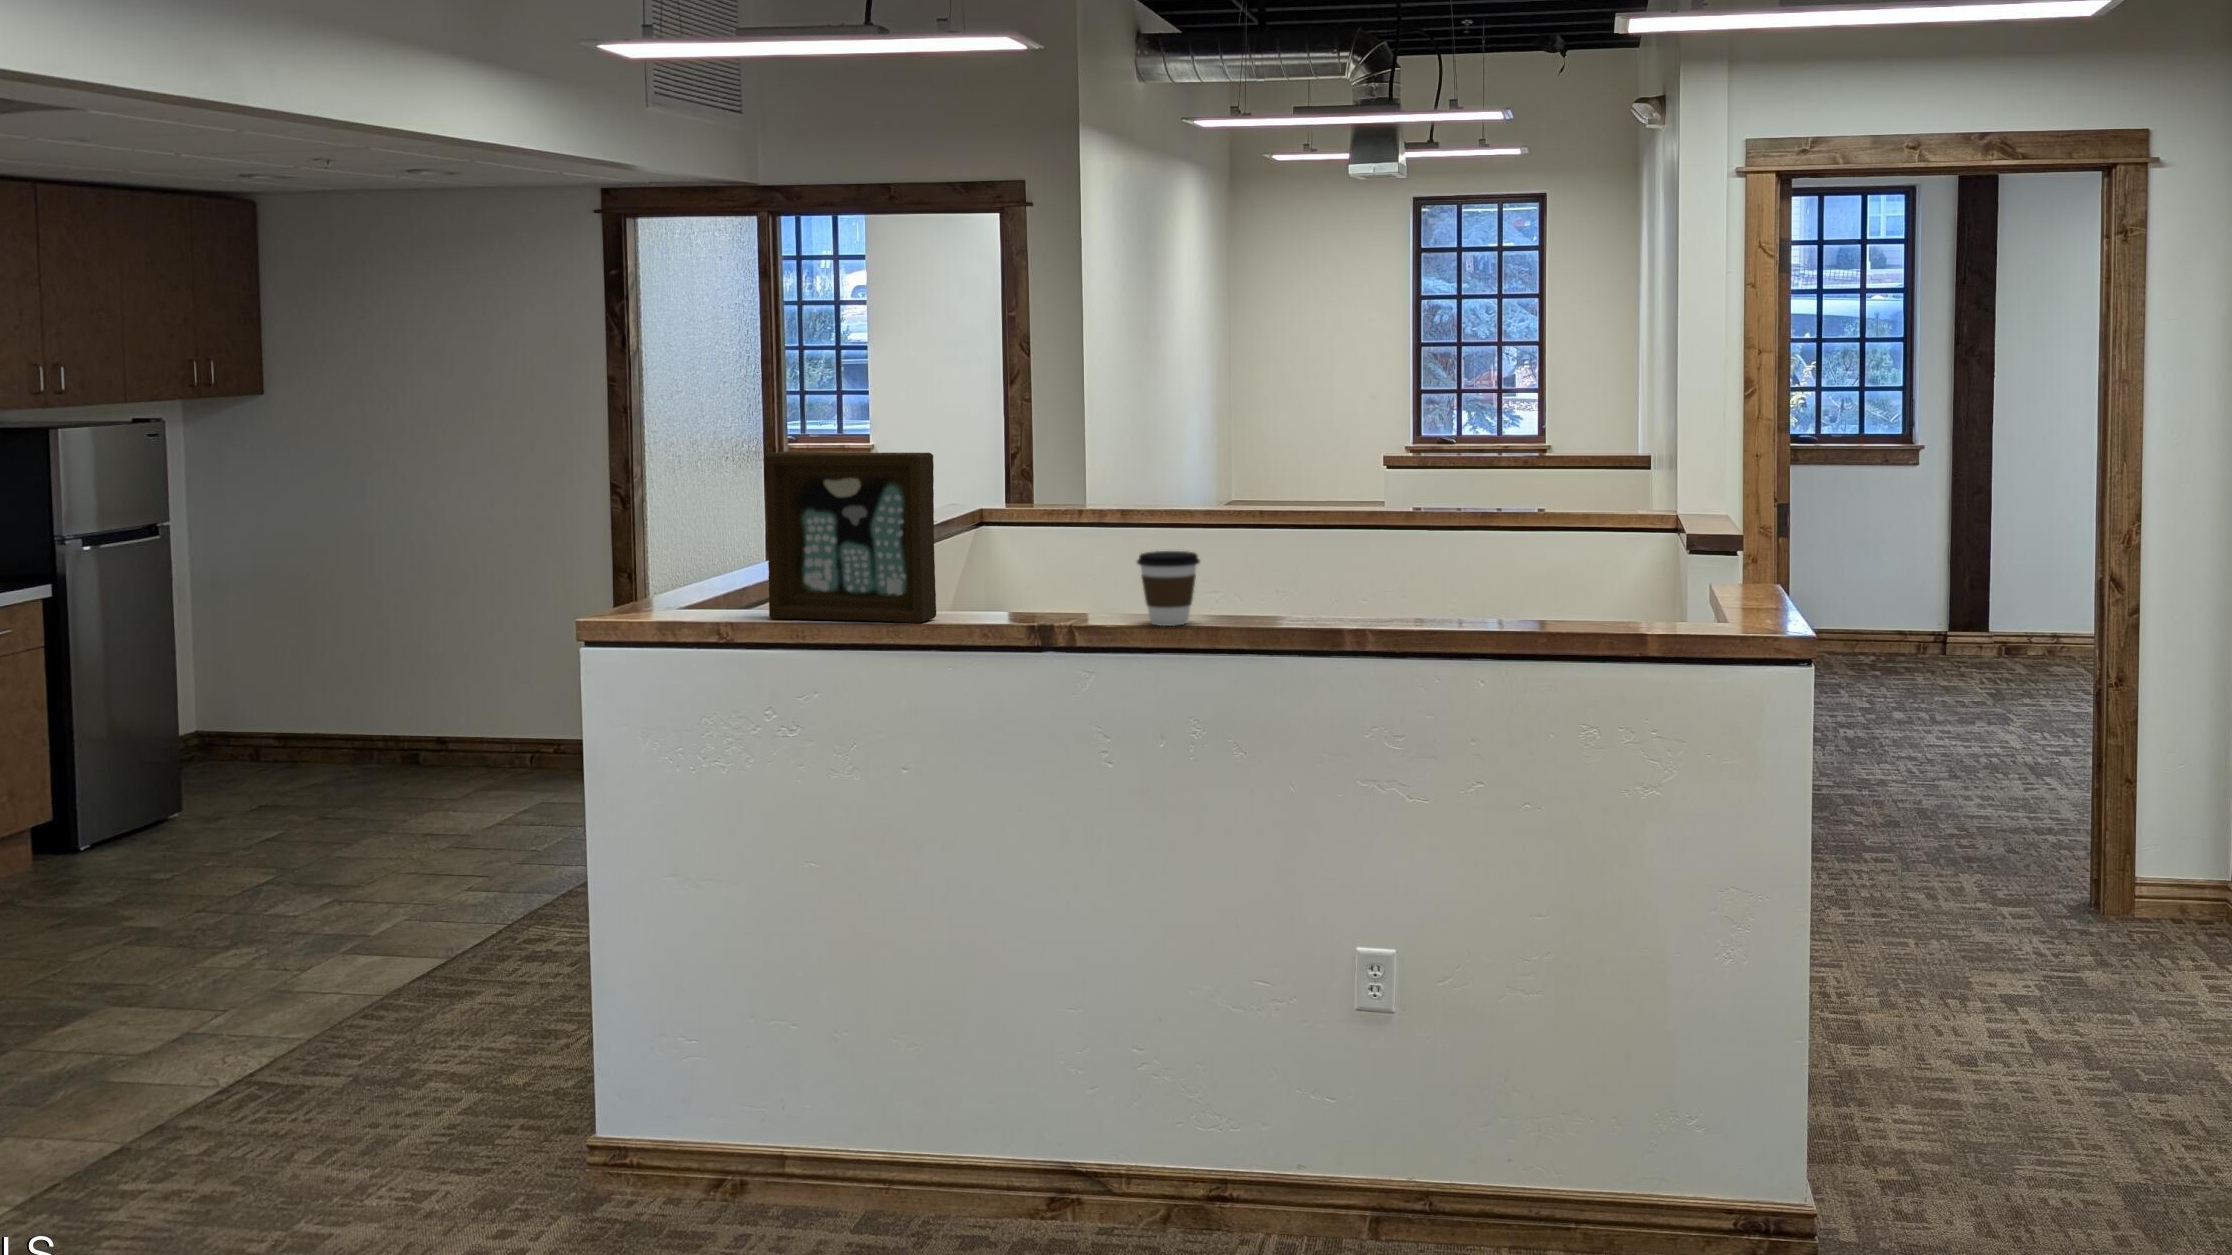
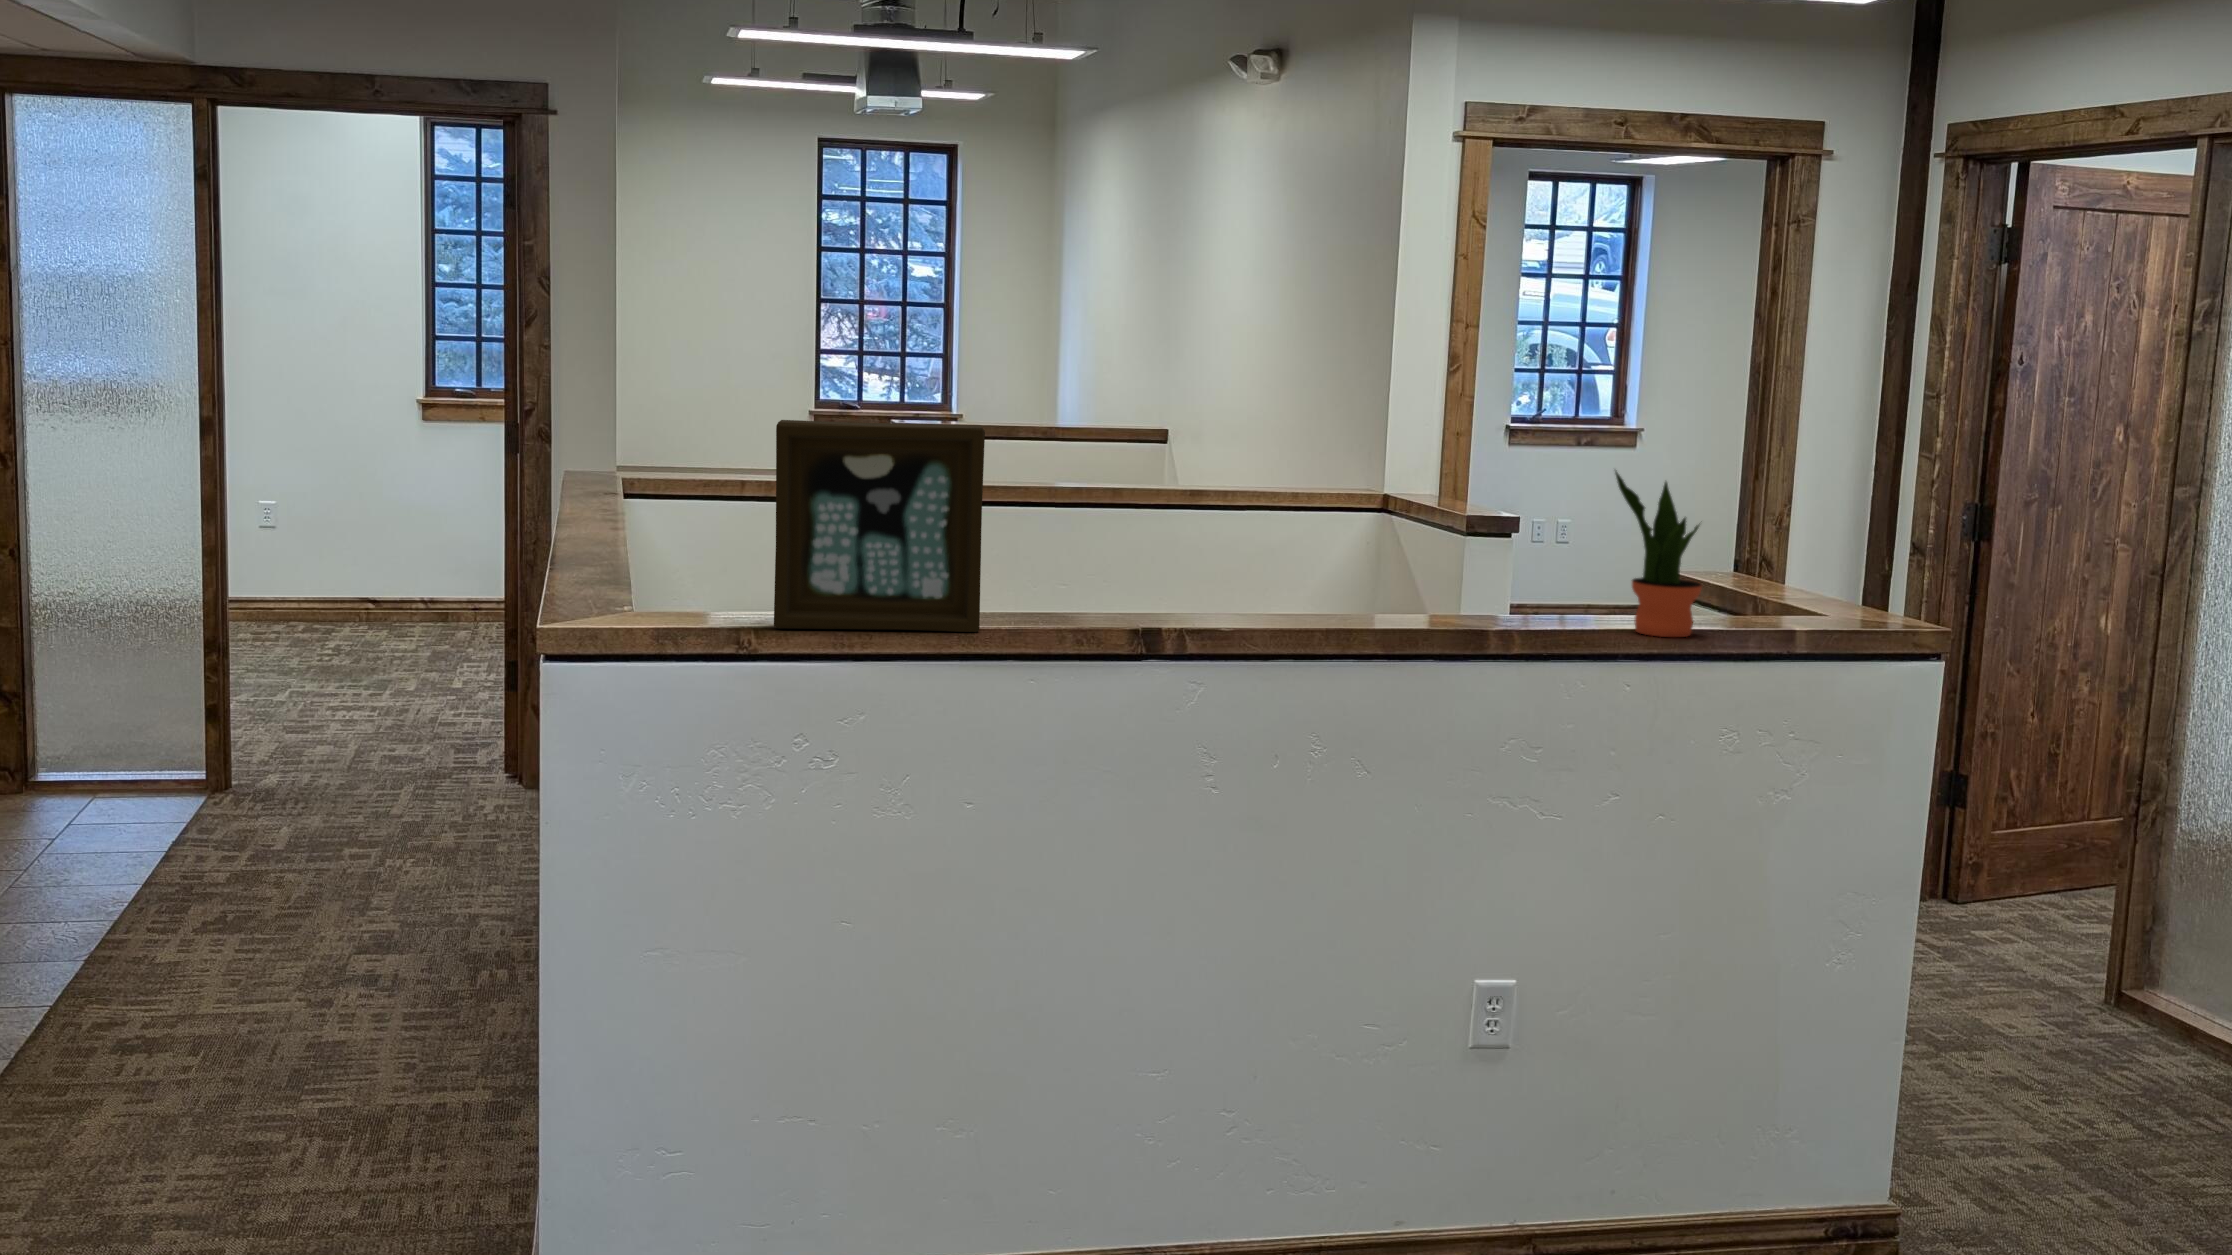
potted plant: none [1479,480,1566,635] -> present [1615,471,1702,637]
coffee cup: present [1137,551,1200,626] -> none [1227,544,1300,631]

